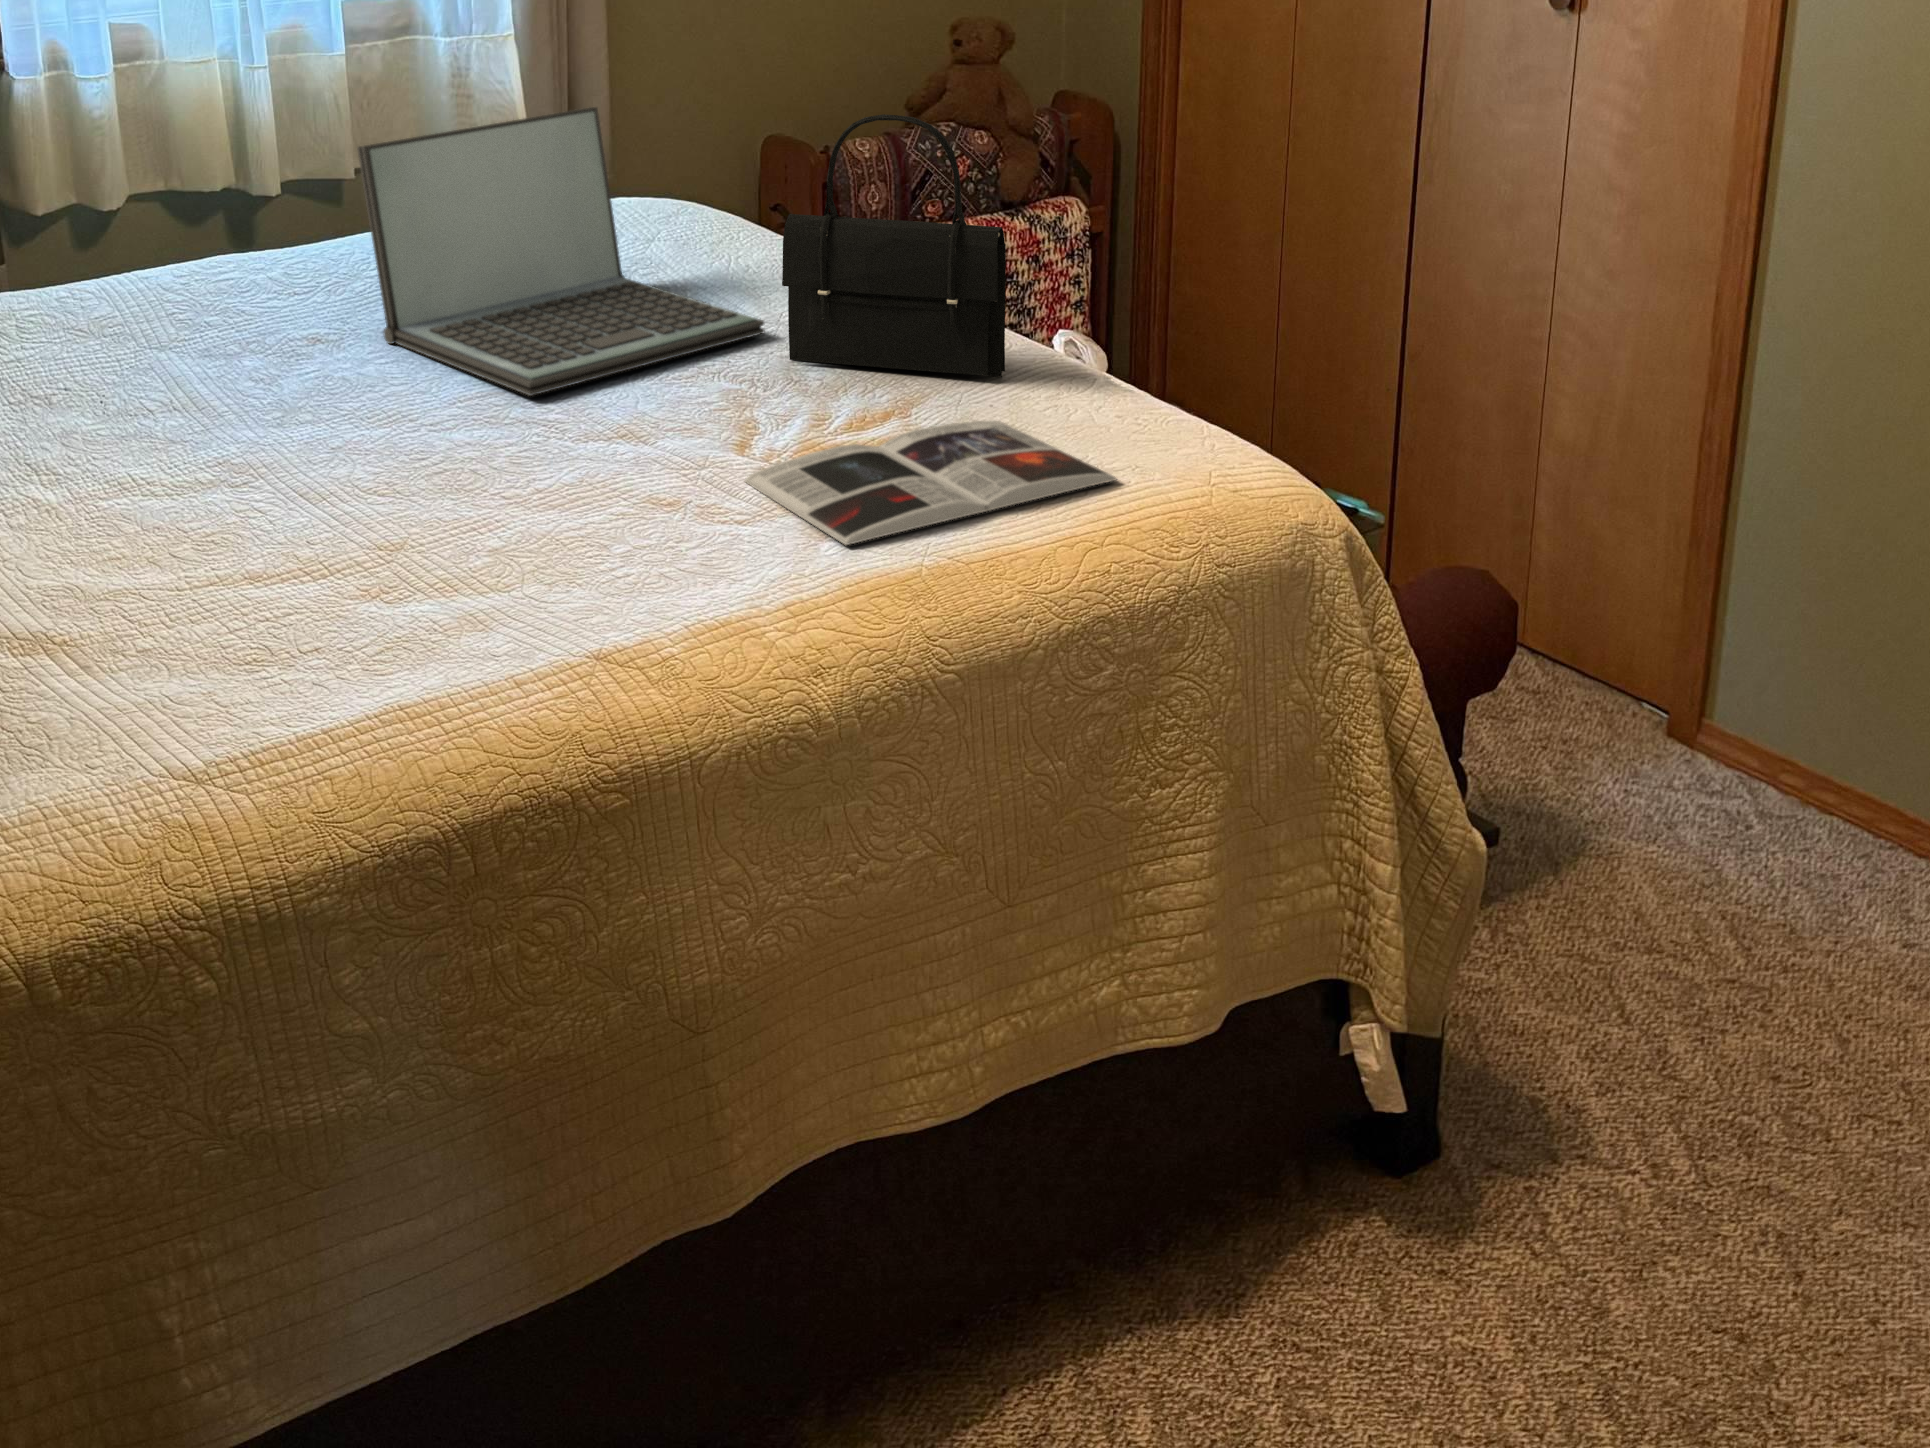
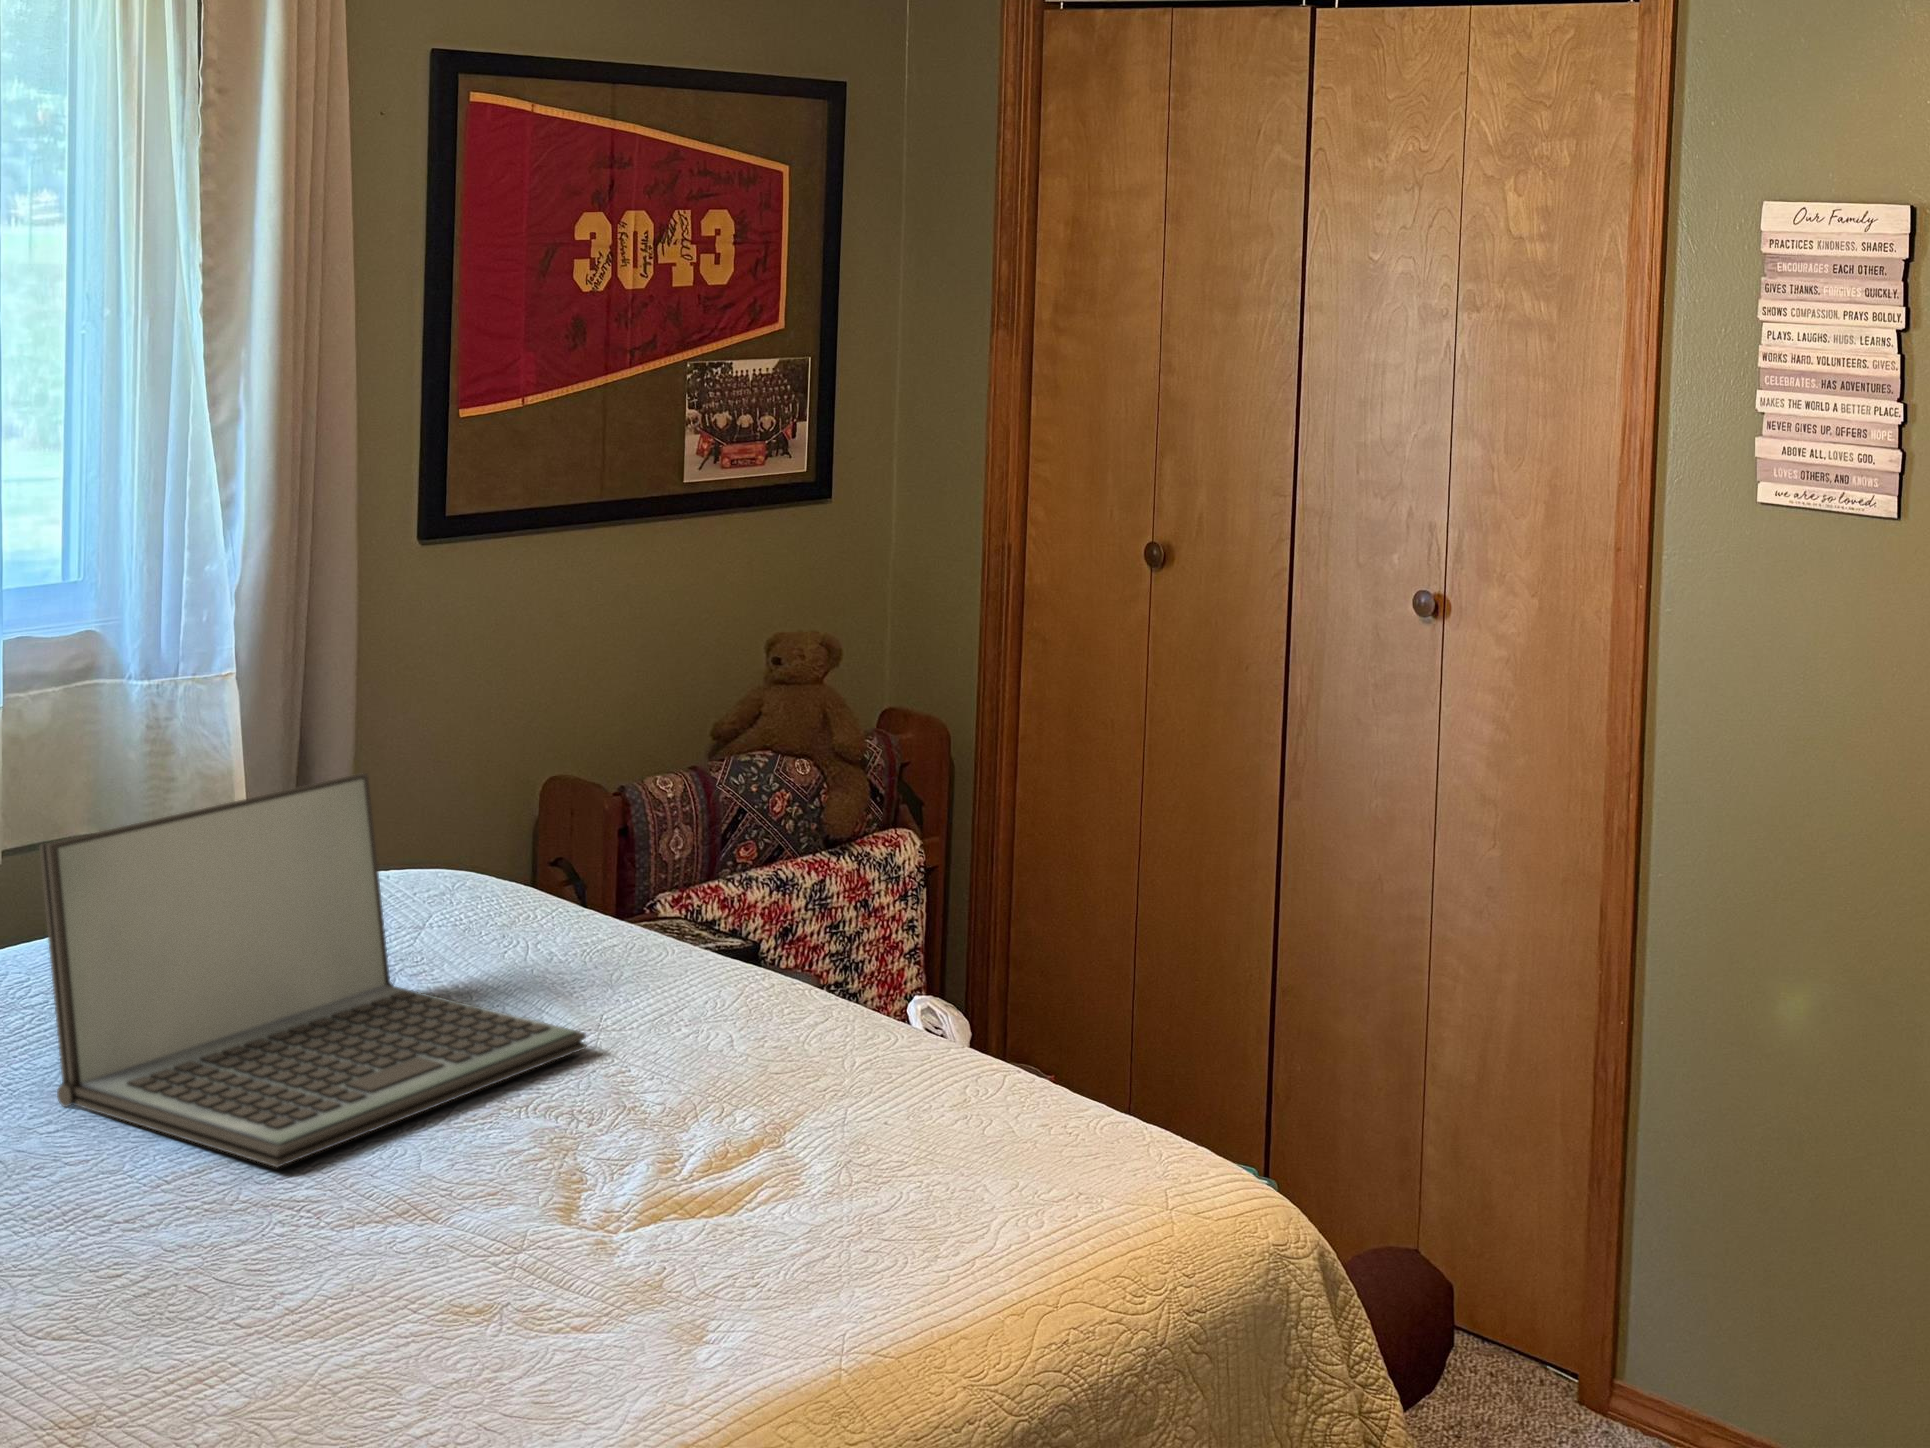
handbag: present [782,114,1006,377] -> none [616,776,894,1083]
magazine: present [745,421,1117,545] -> none [583,1144,1050,1343]

